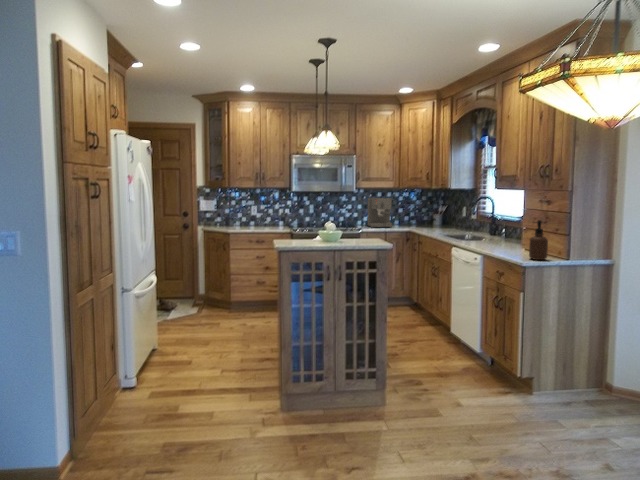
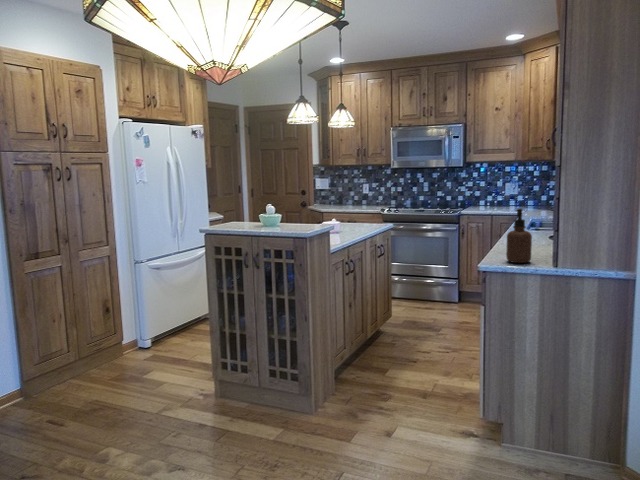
coffee maker: present [368,198,392,227] -> none [488,173,518,209]

